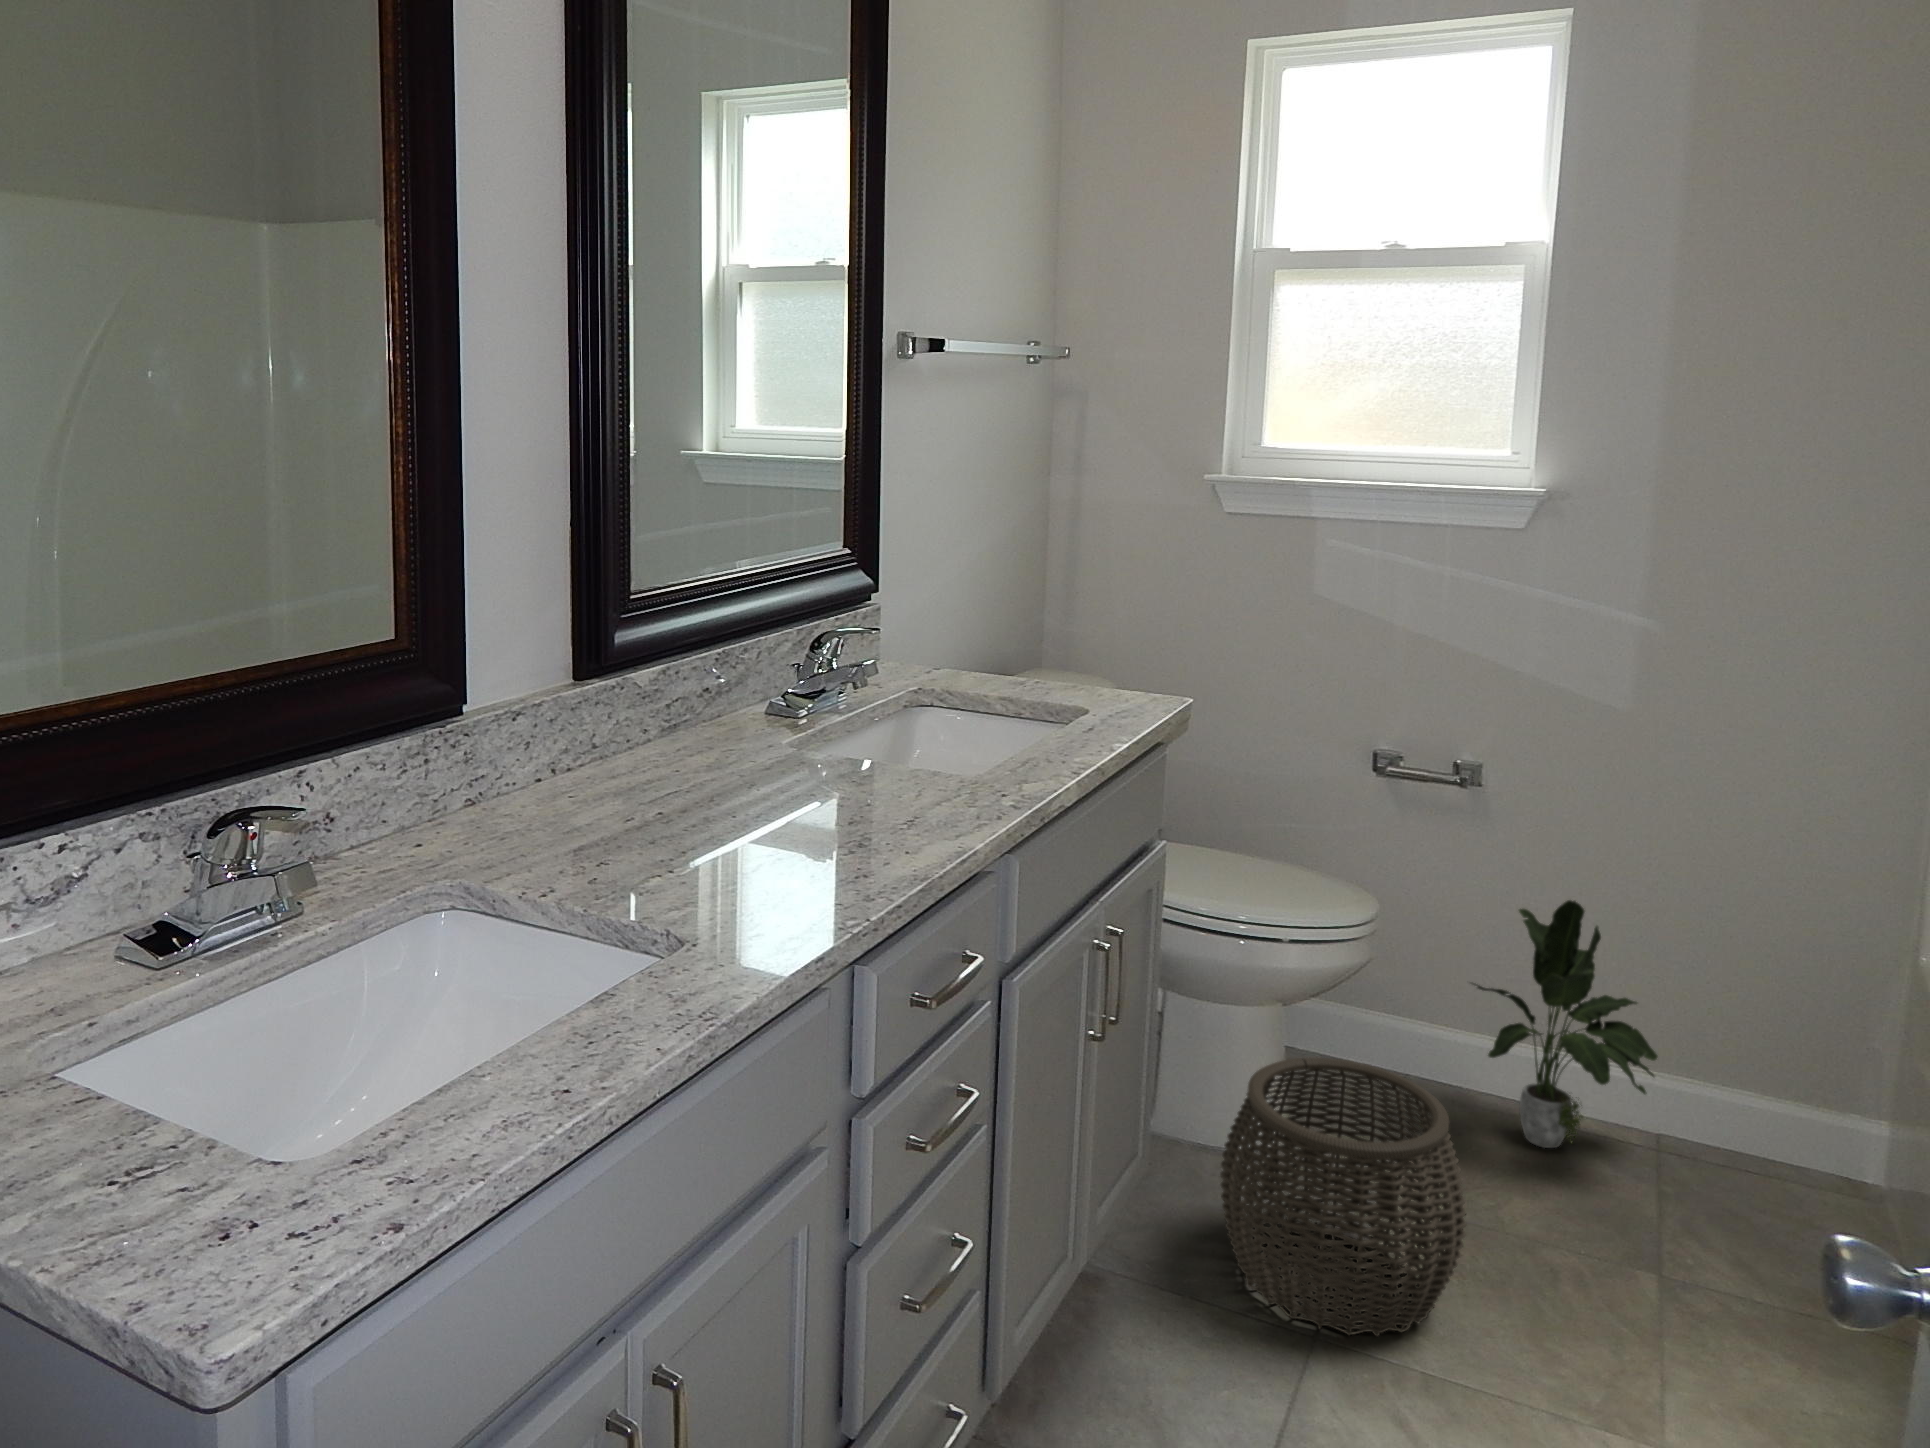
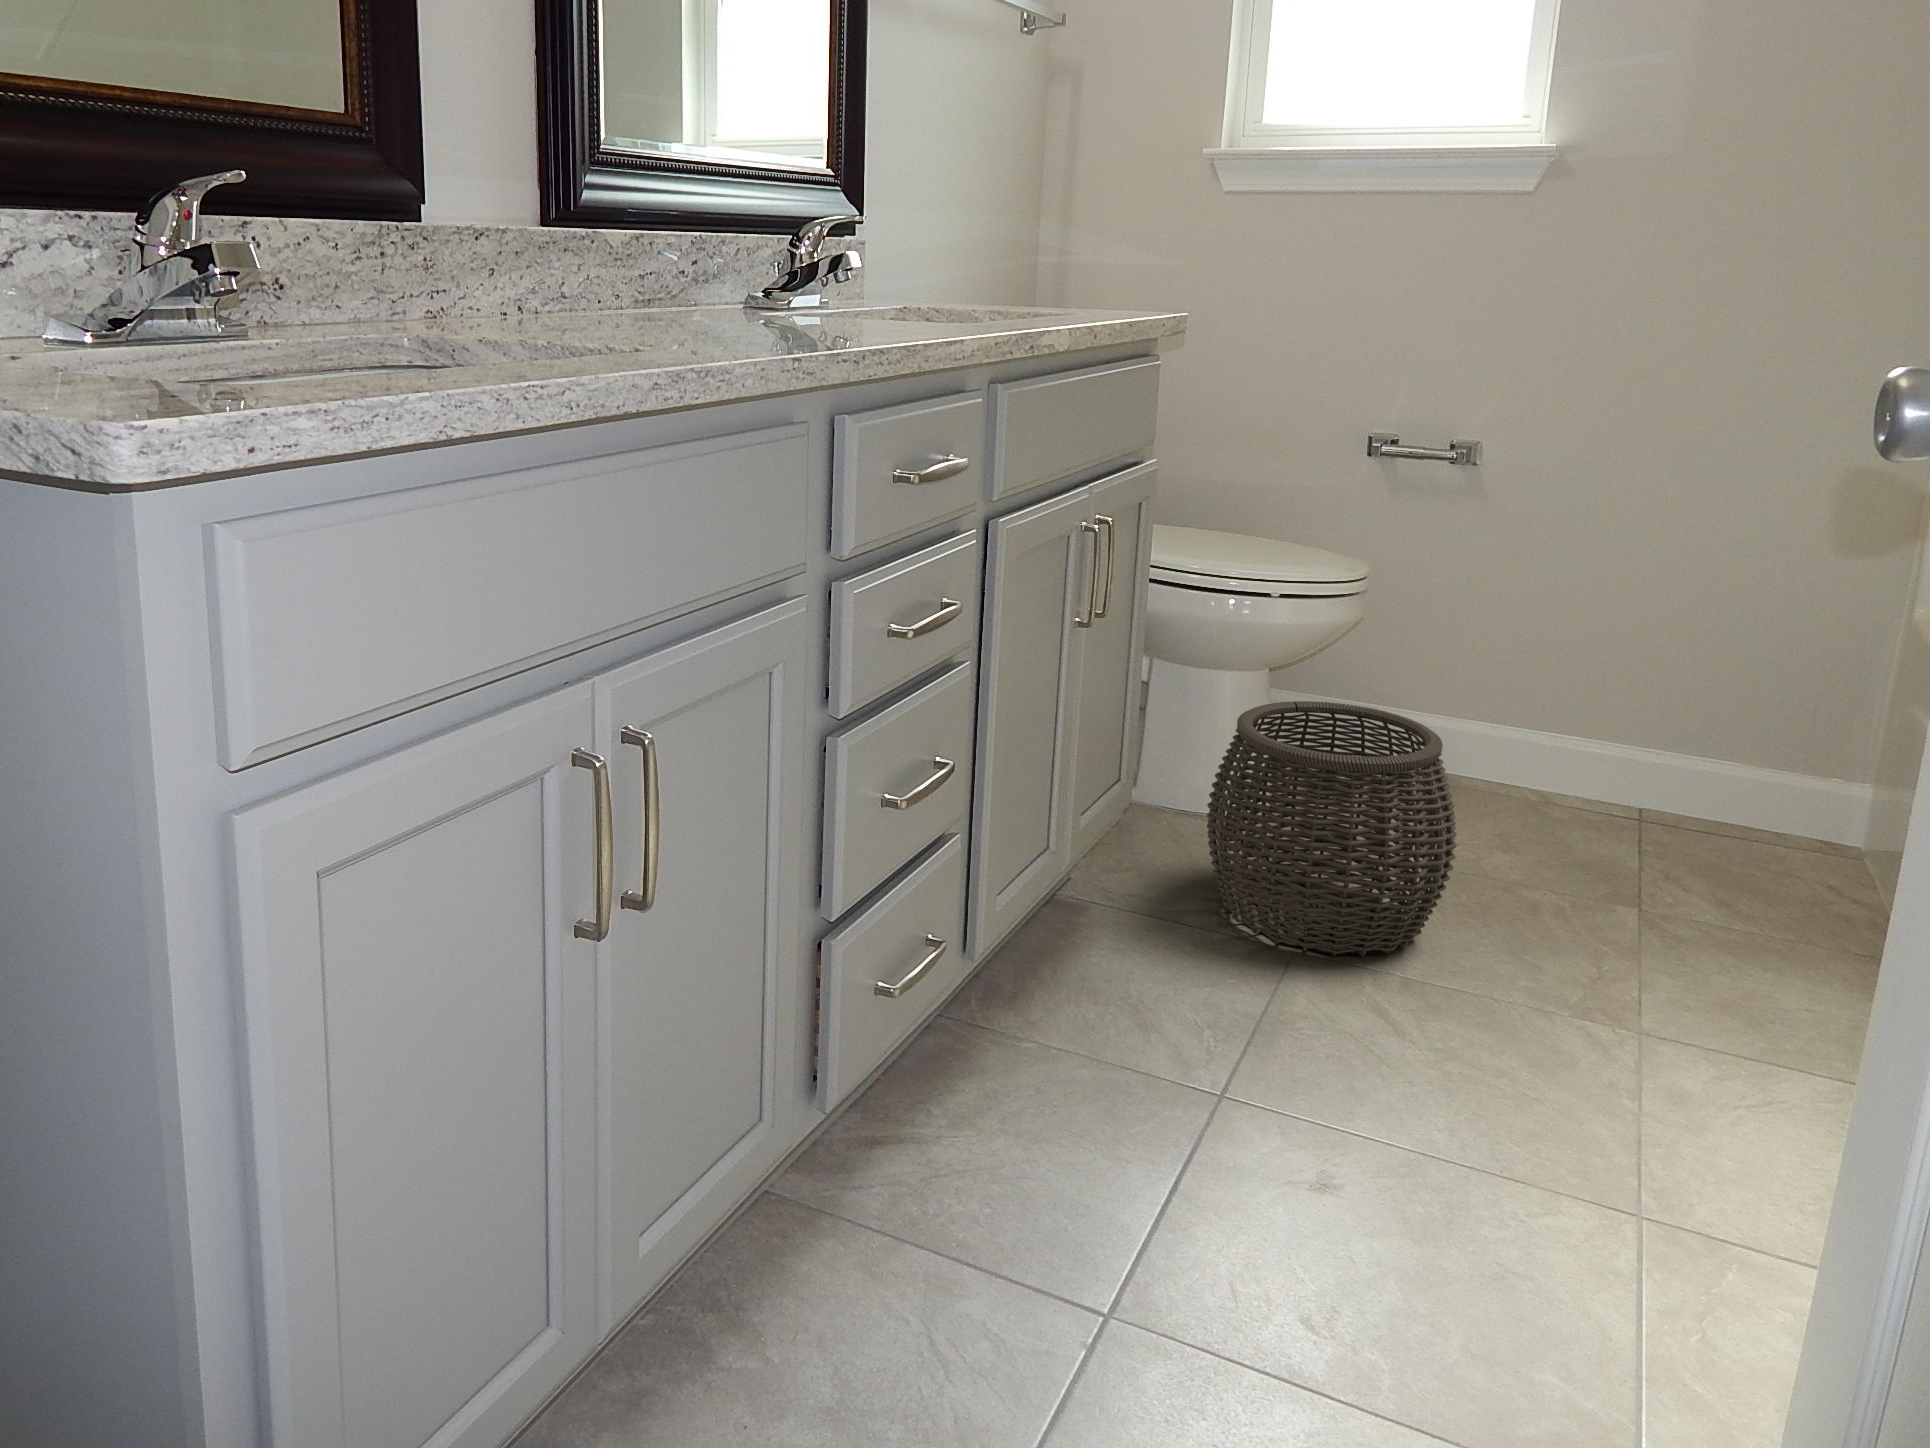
potted plant: present [1472,900,1658,1148] -> none [1461,569,1652,821]

